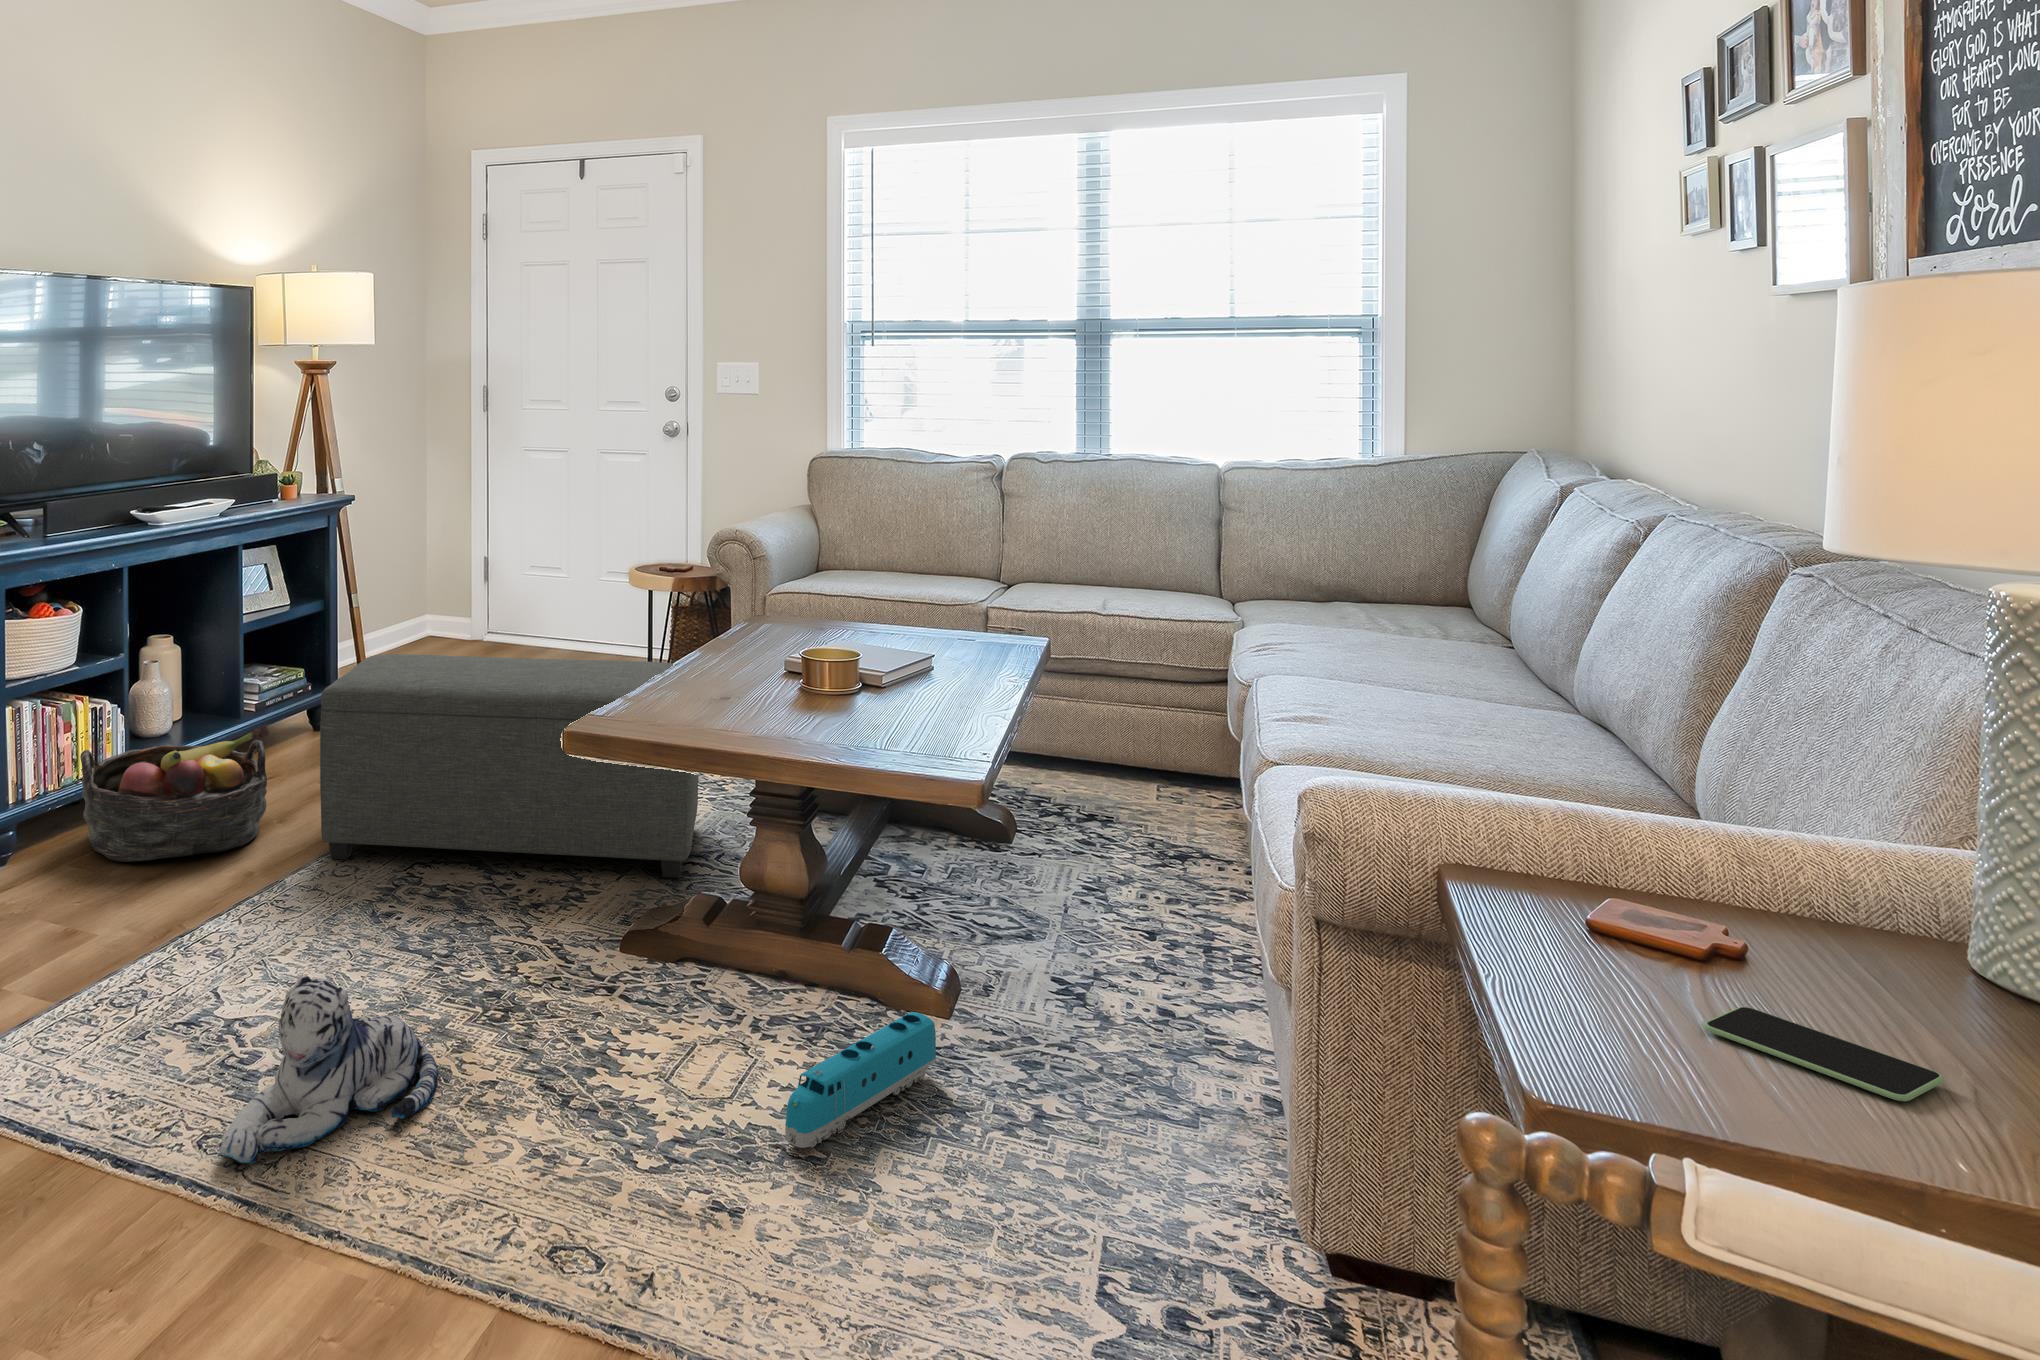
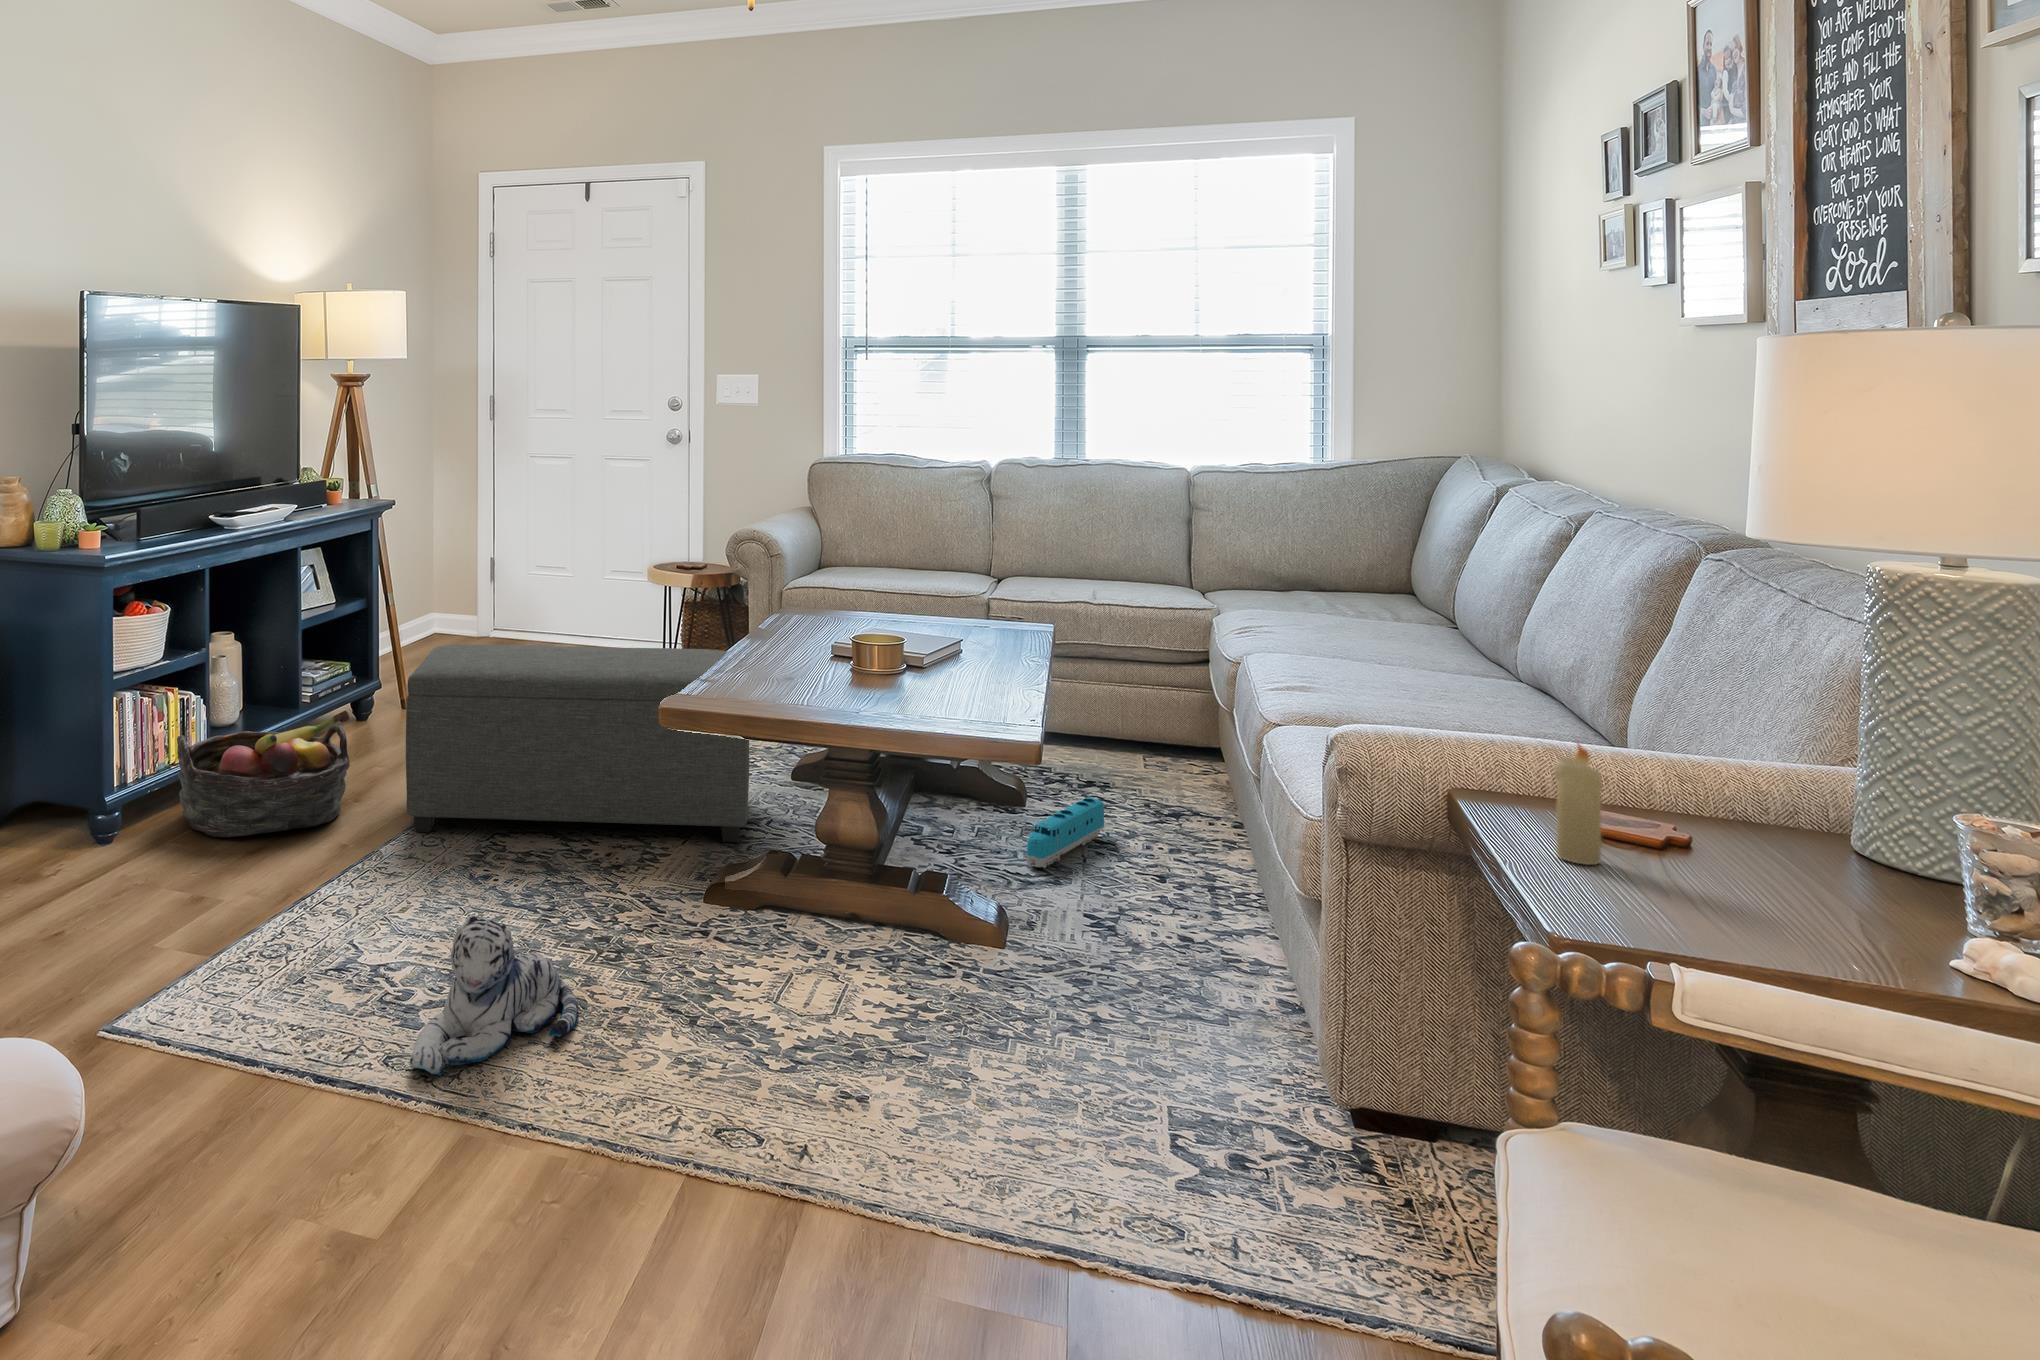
candle: none [1558,822,1623,987] -> present [1554,744,1603,865]
smartphone: present [1704,1007,1944,1101] -> none [1665,873,1835,927]
toy train: present [785,1012,936,1148] -> present [1026,798,1104,868]

